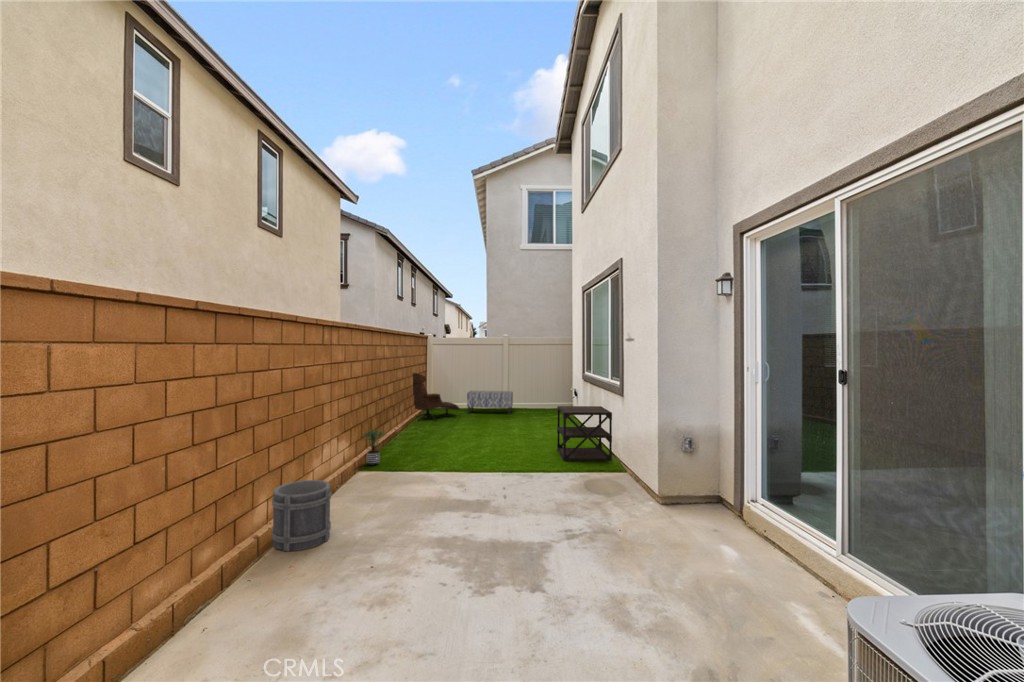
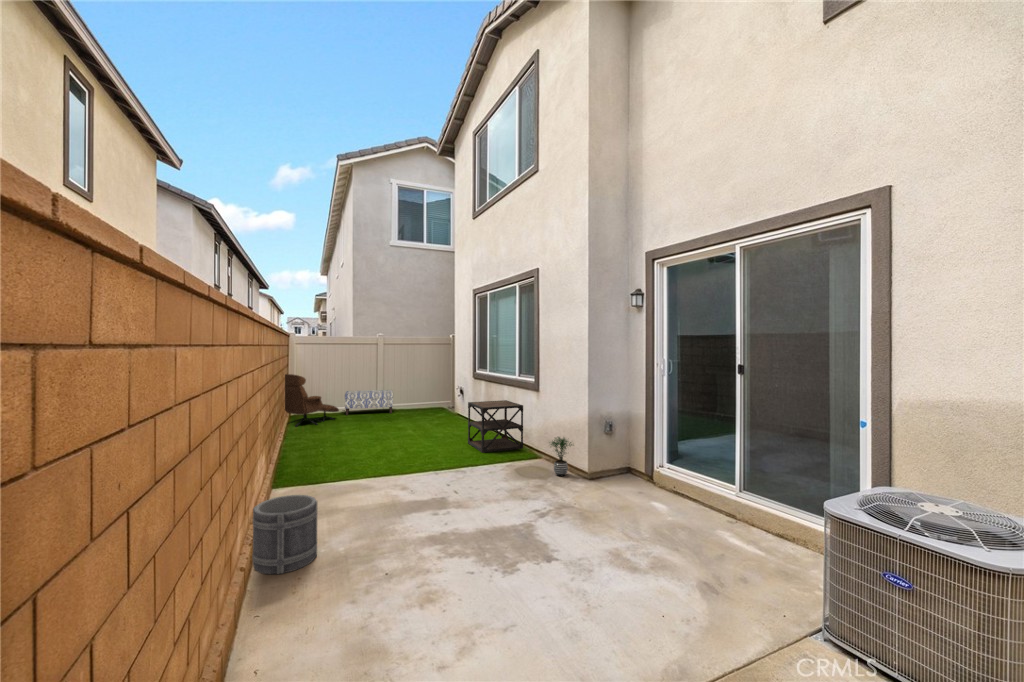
potted plant: present [365,429,383,465] -> present [551,437,572,476]

